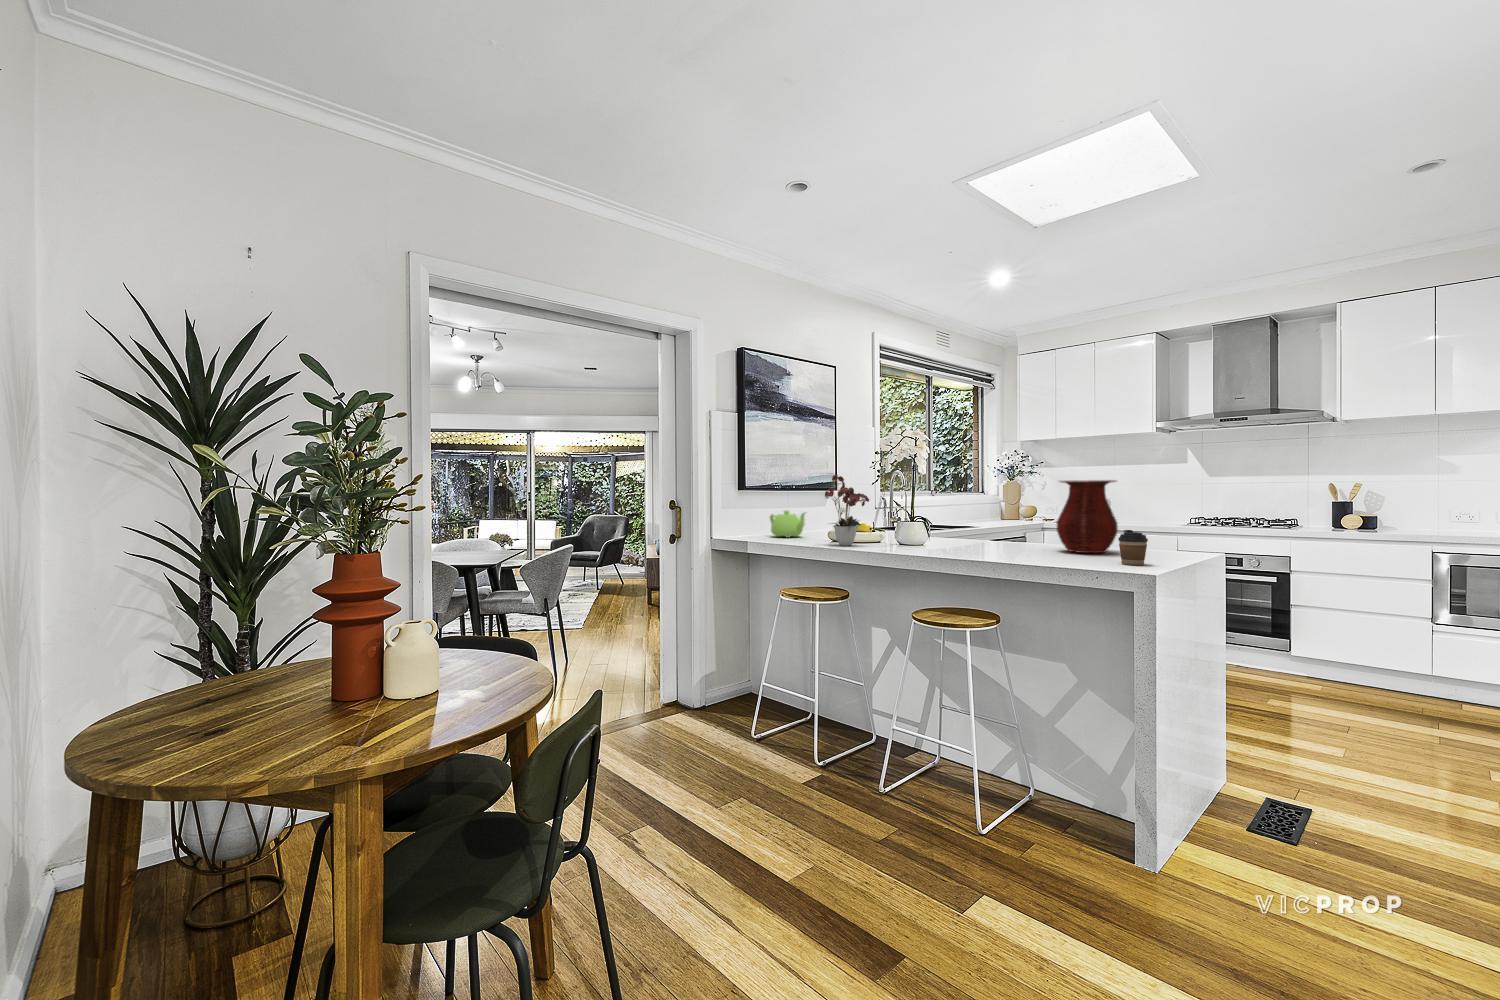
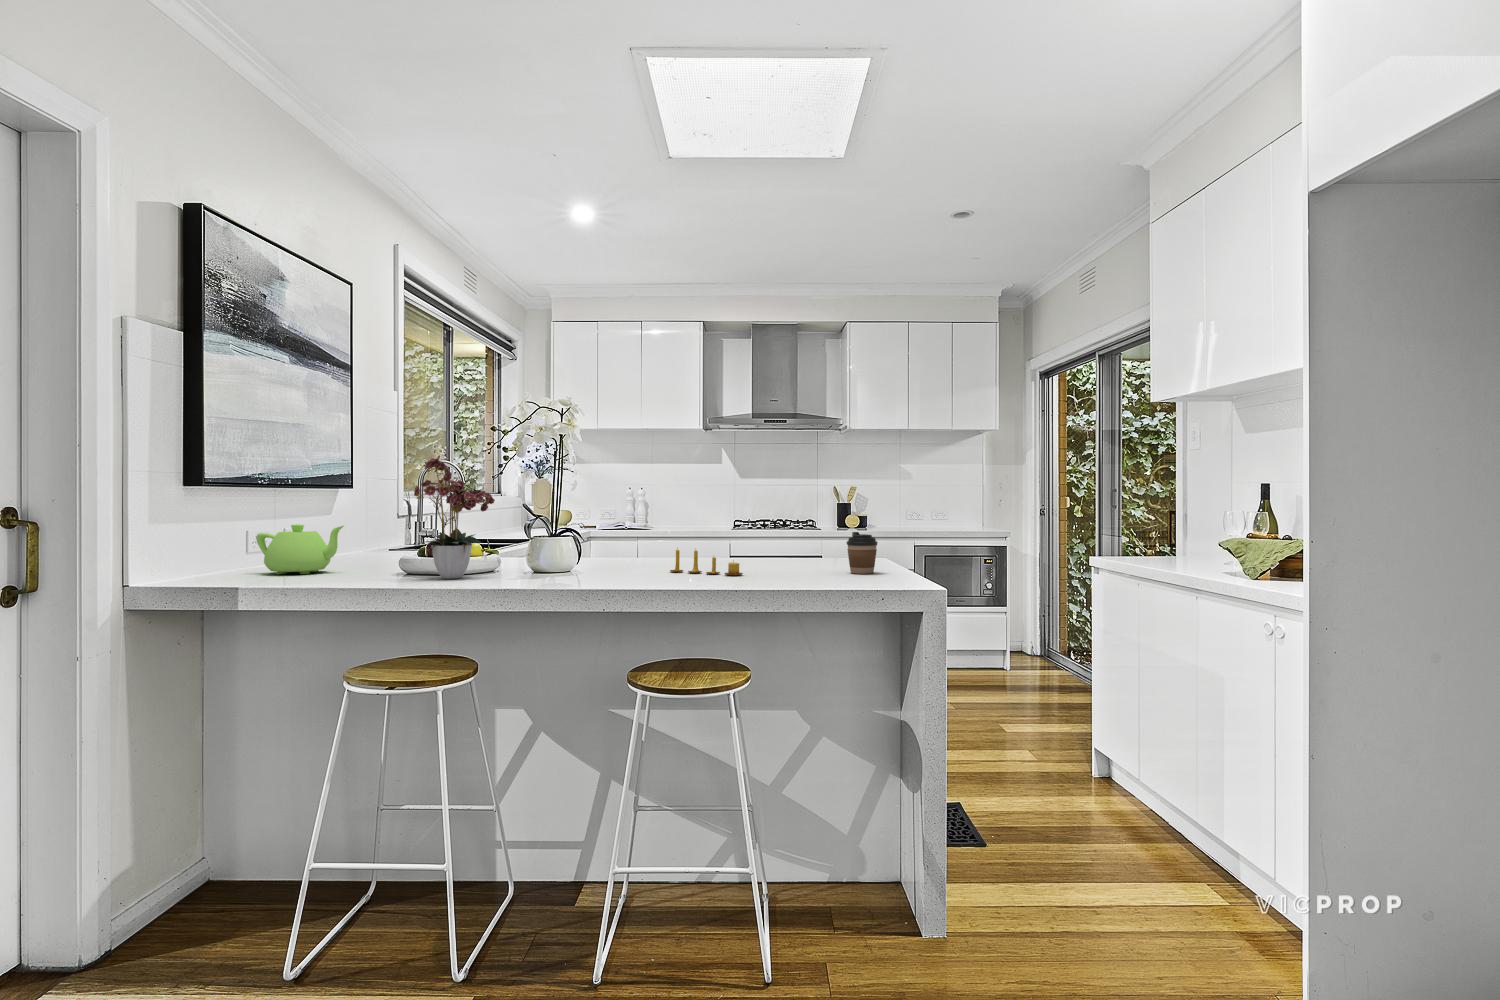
vase: present [1057,480,1118,553] -> none [741,473,811,566]
candle: none [983,534,1027,557] -> present [670,549,743,575]

